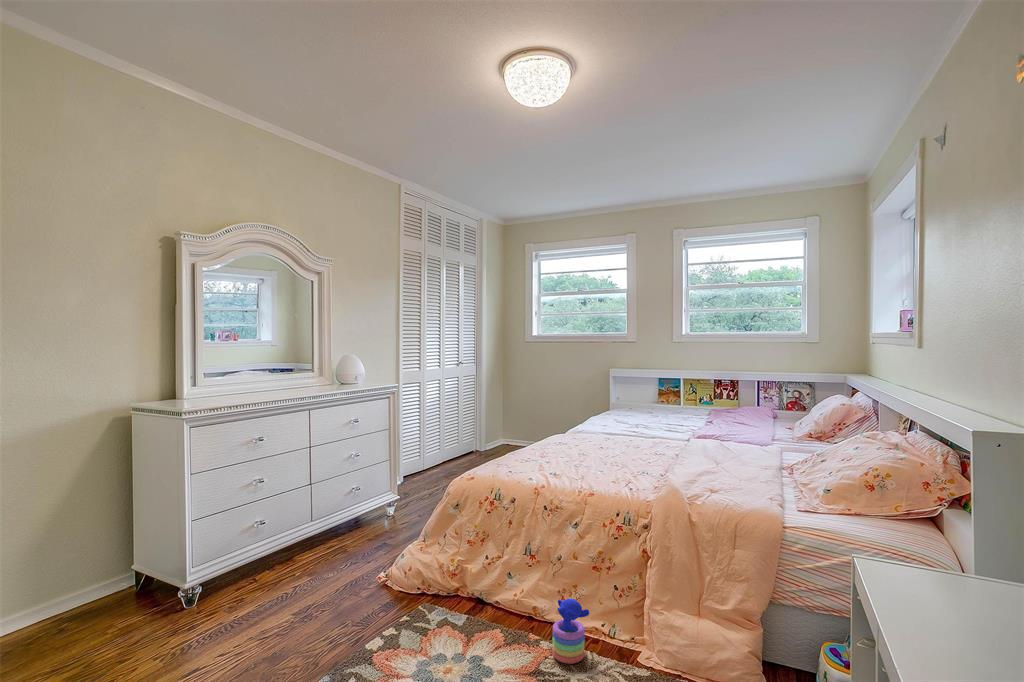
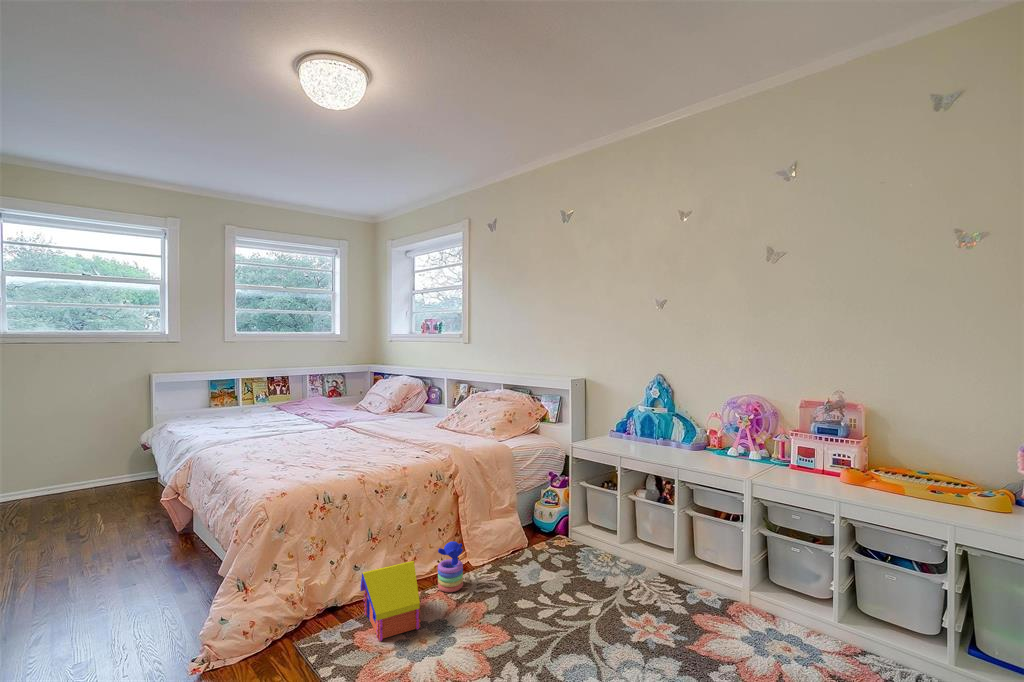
toy house: none [436,572,515,660] -> present [360,561,421,641]

